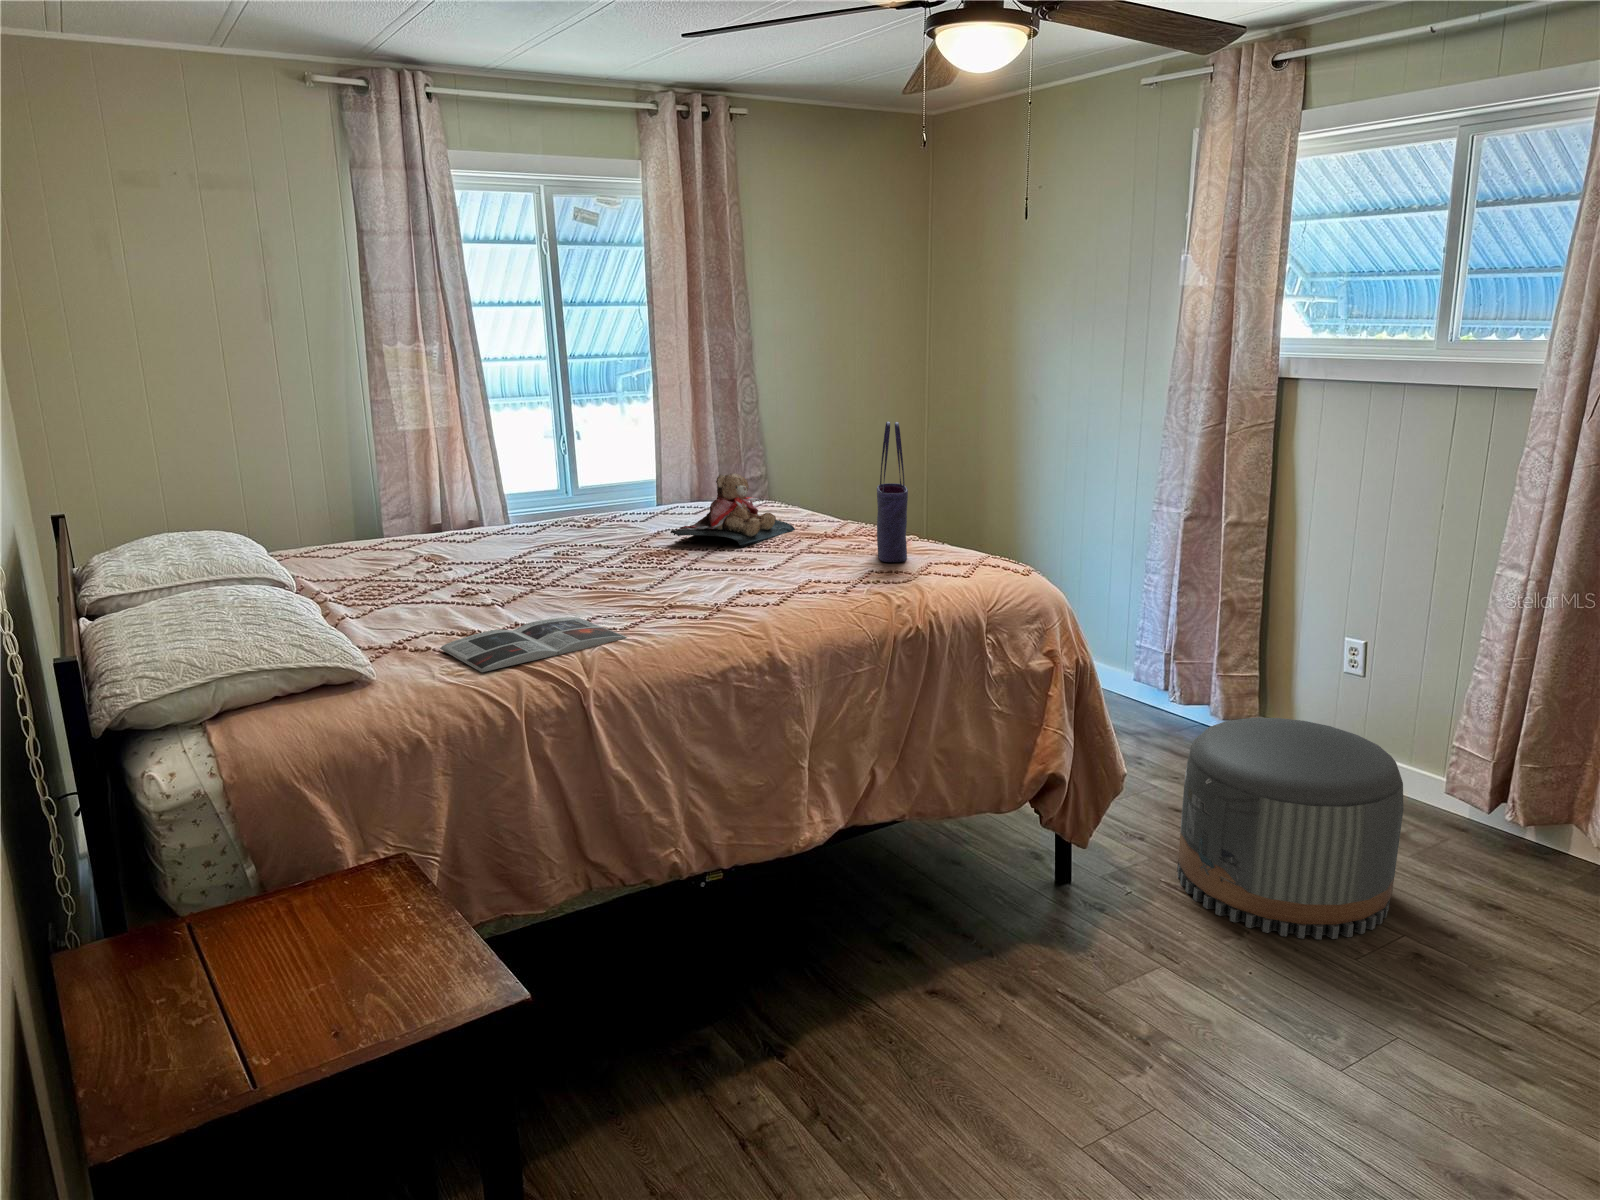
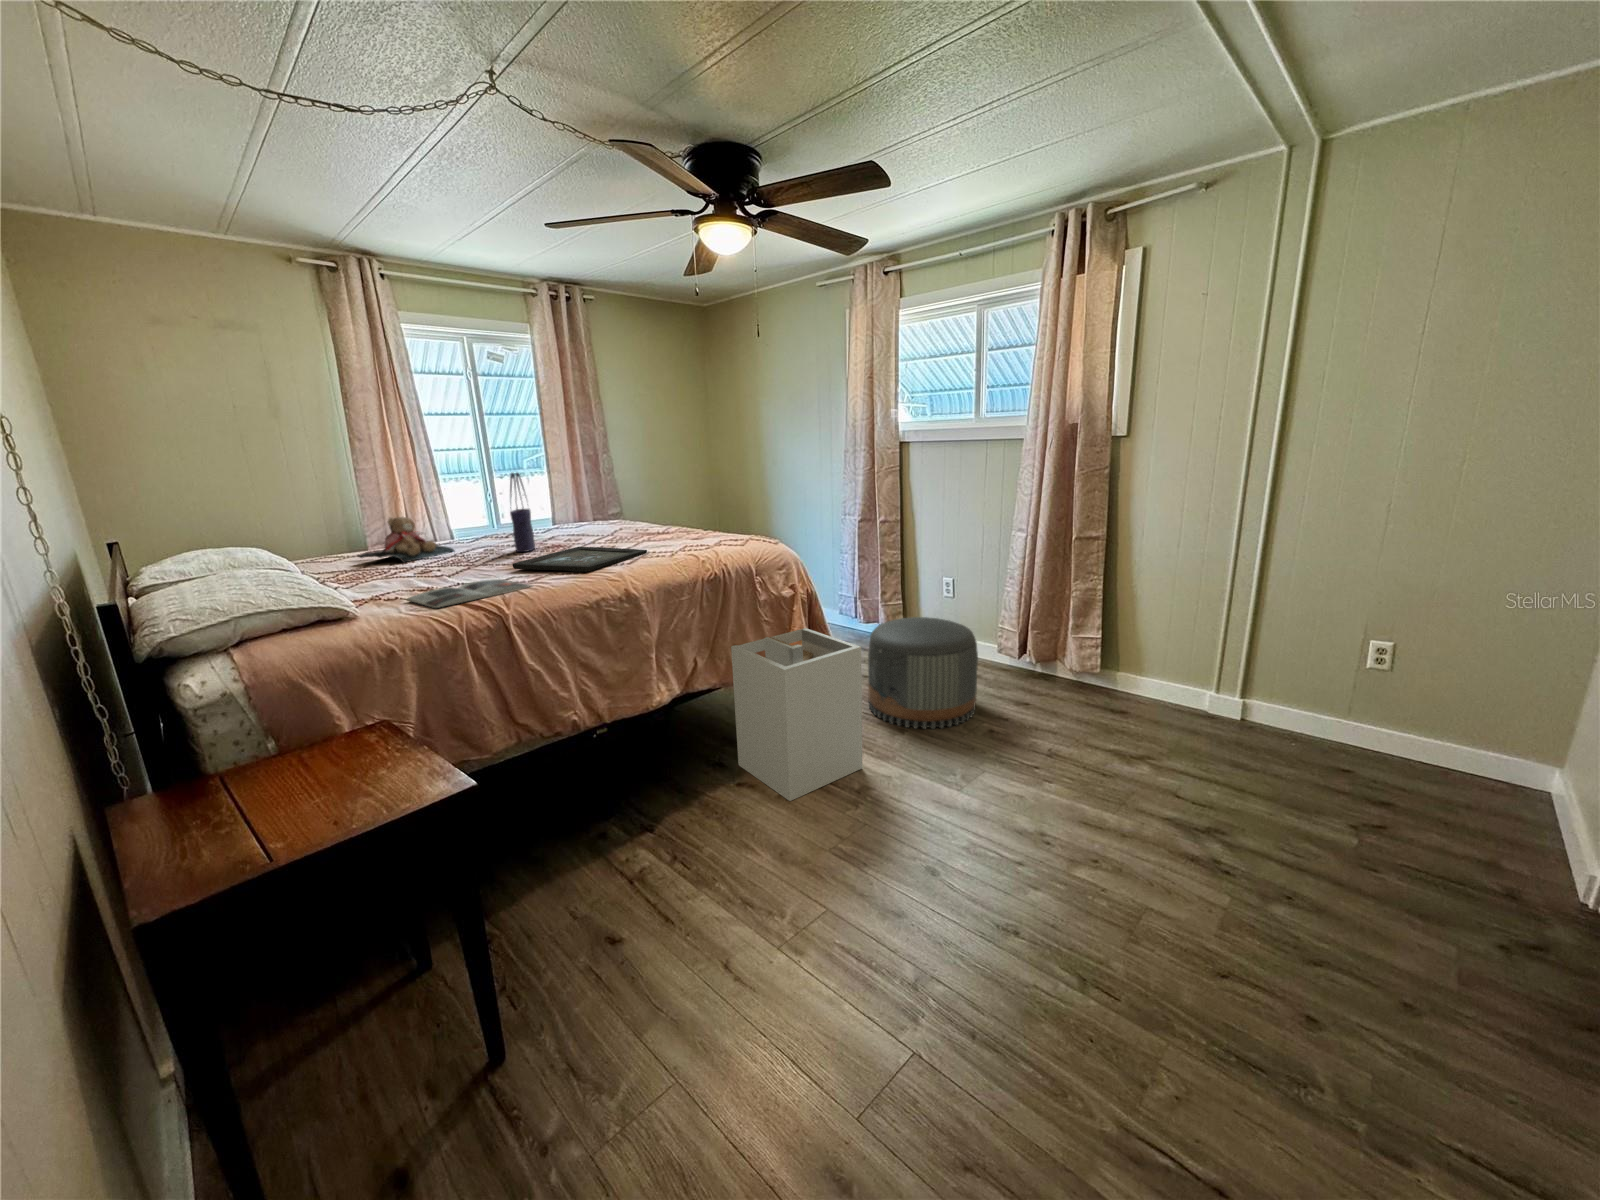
tote bag: present [877,422,908,562] -> present [510,473,535,552]
teddy bear: present [670,473,795,548] -> present [358,517,454,562]
tray: none [594,555,807,613] -> present [512,547,647,572]
laundry hamper: none [934,733,1174,1046] -> present [731,628,862,801]

